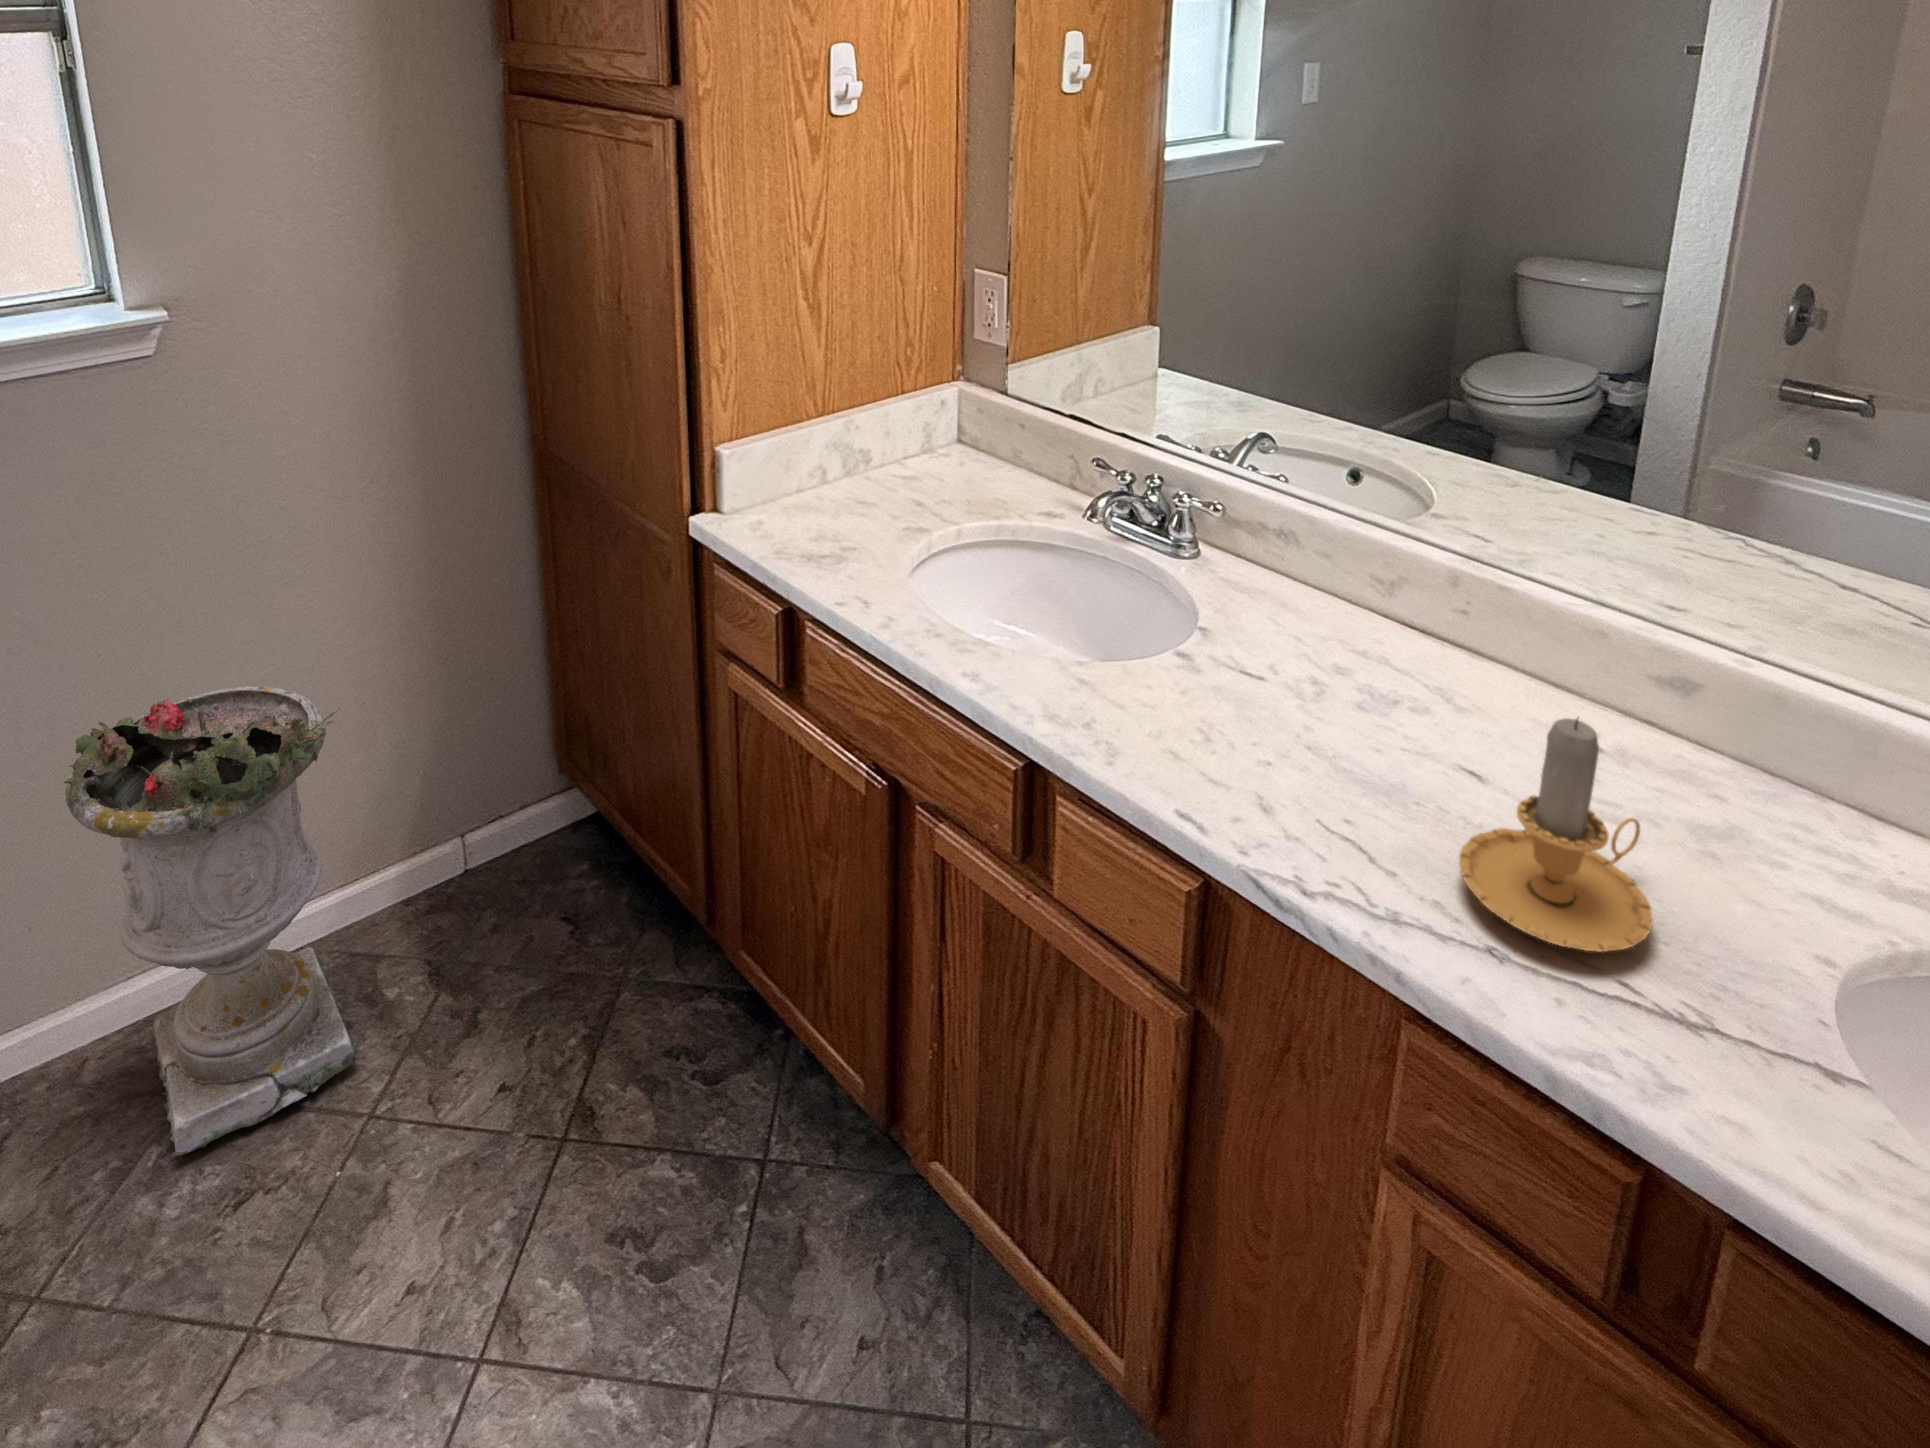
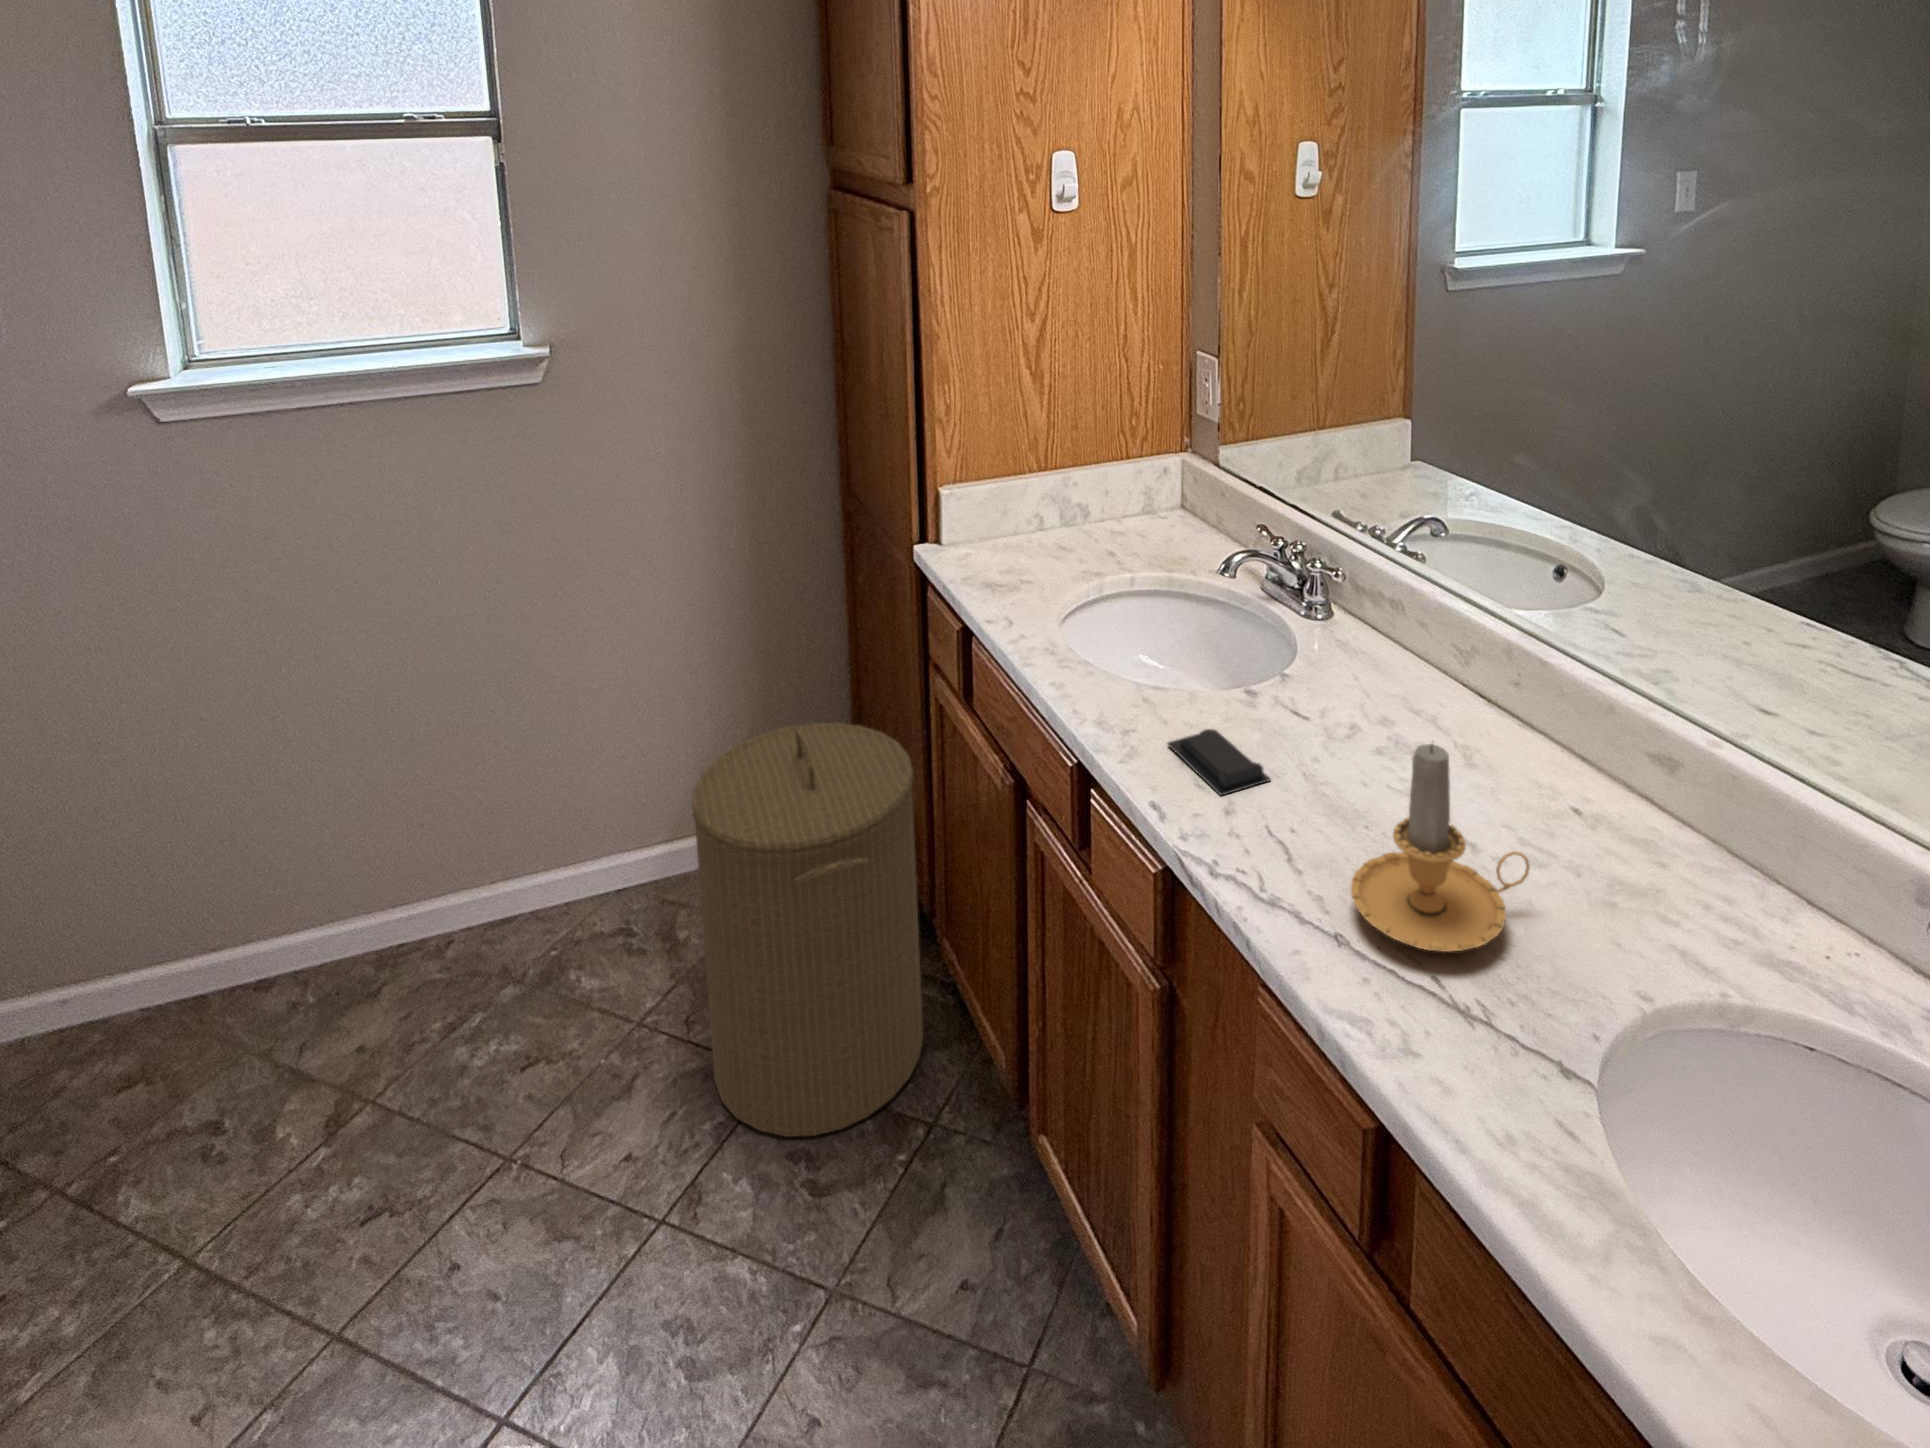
planter: present [64,686,359,1157] -> none [439,653,643,1022]
soap bar: none [1130,706,1269,789] -> present [1167,729,1271,795]
laundry hamper: none [449,730,727,1217] -> present [692,723,923,1137]

